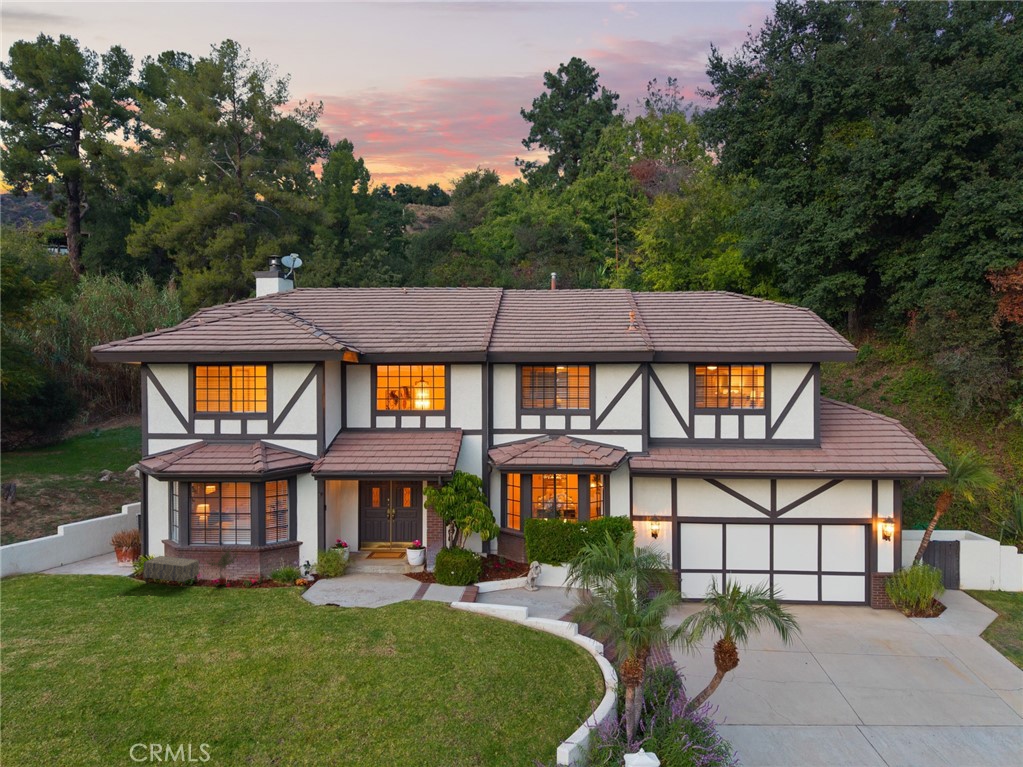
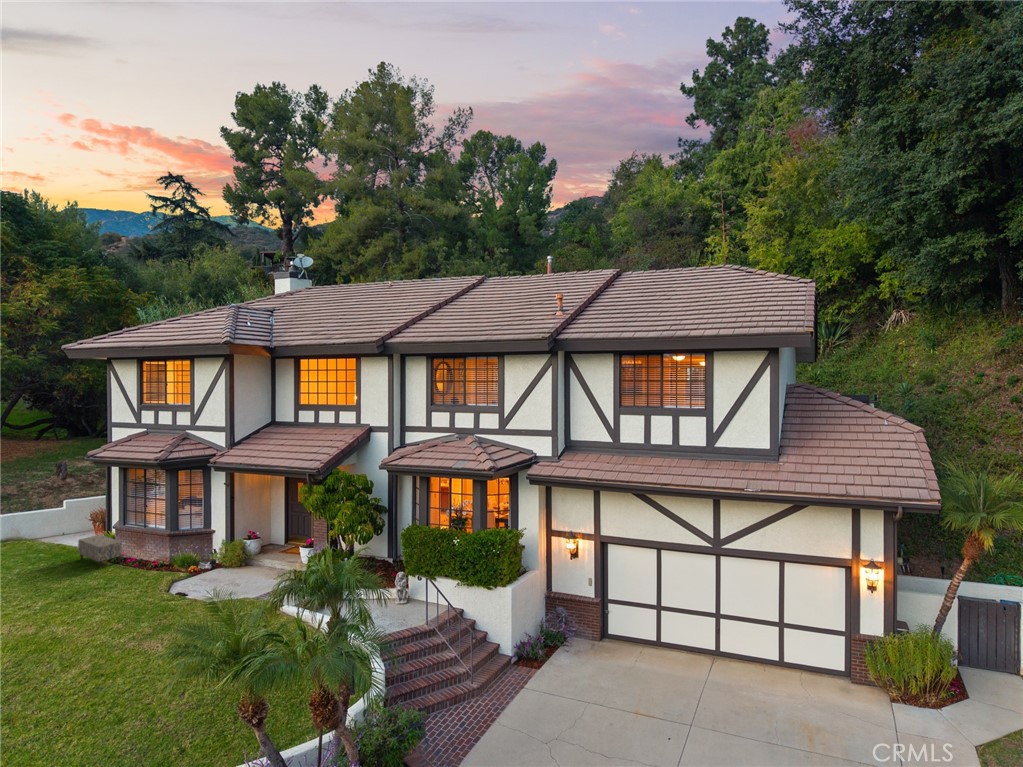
potted tree: present [209,548,237,585] -> none [124,531,149,568]

